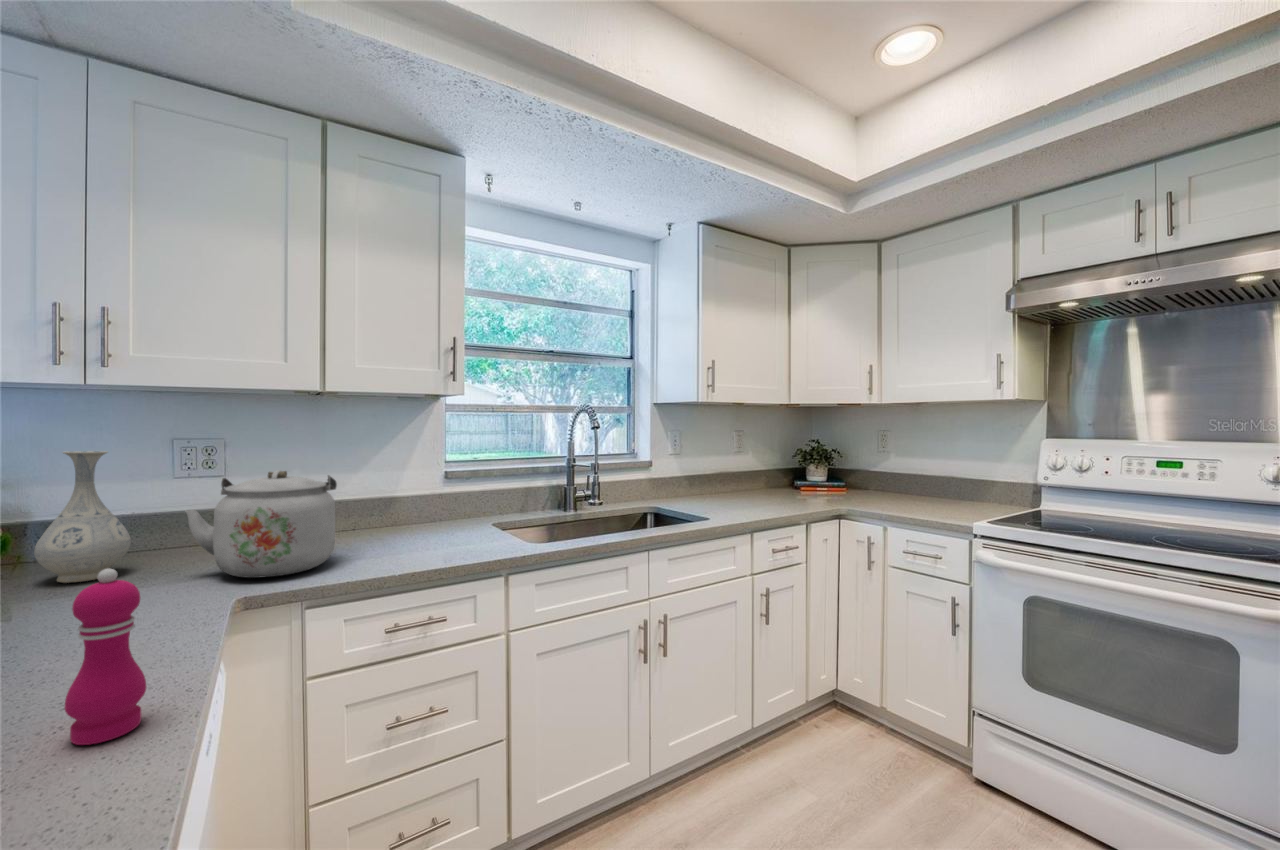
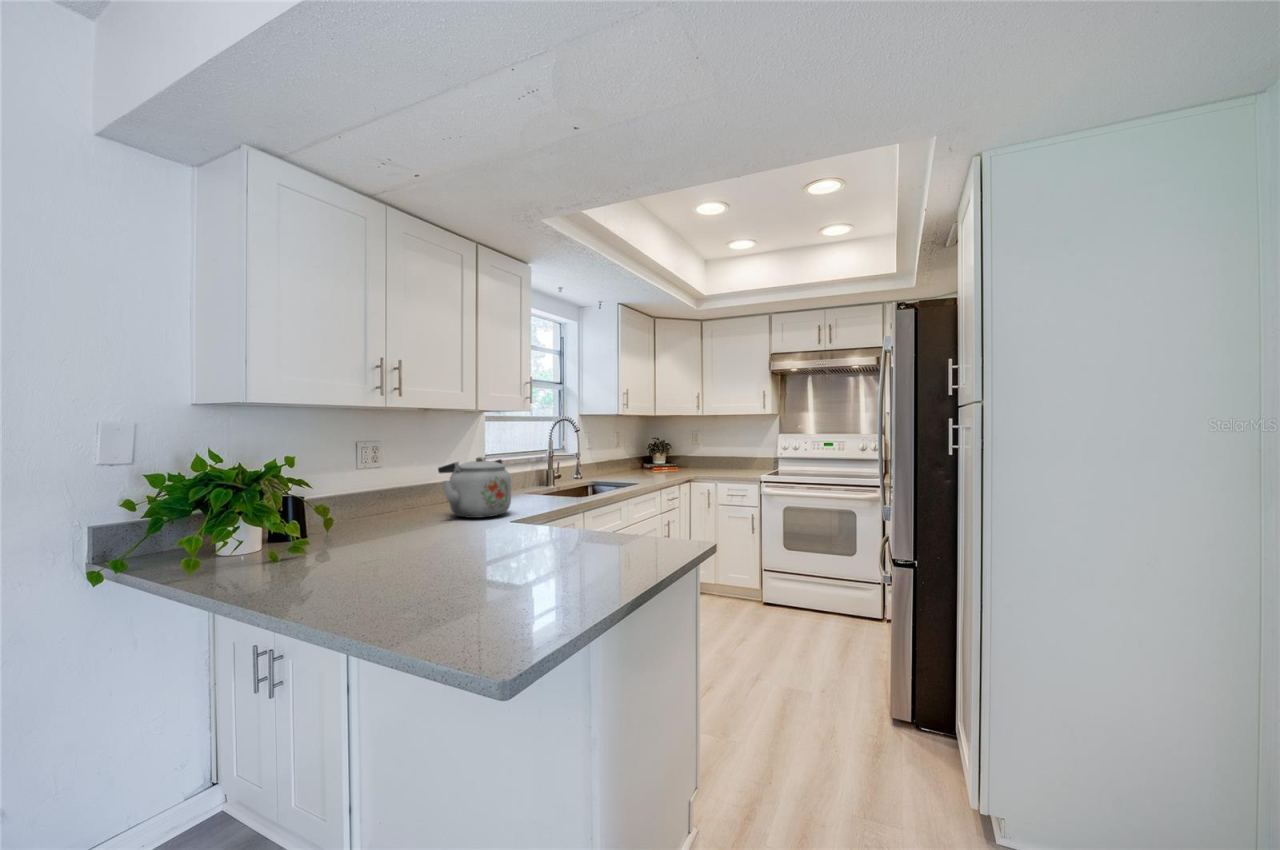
vase: present [34,451,131,583] -> none [351,448,399,529]
pepper mill: present [65,569,147,745] -> none [595,482,616,543]

